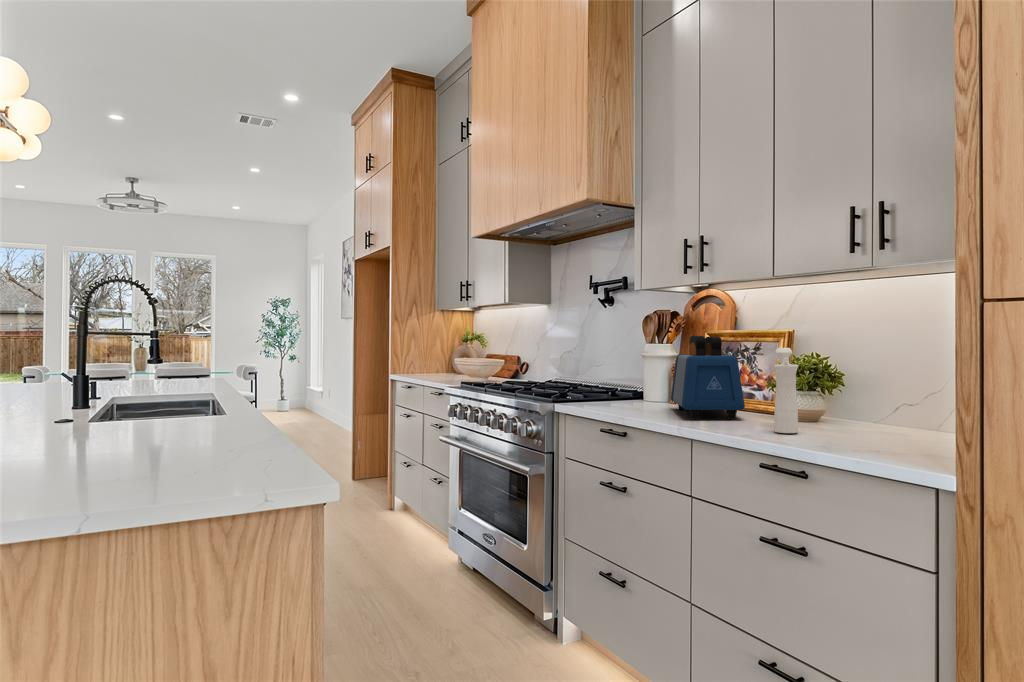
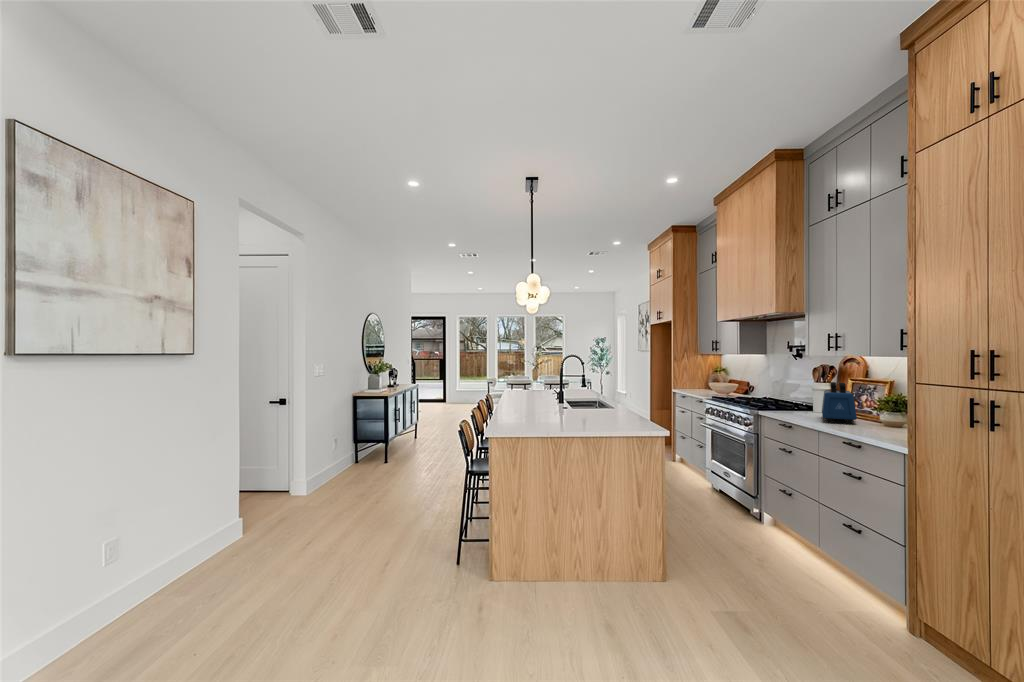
pepper mill: present [774,348,798,433] -> none [864,391,879,432]

